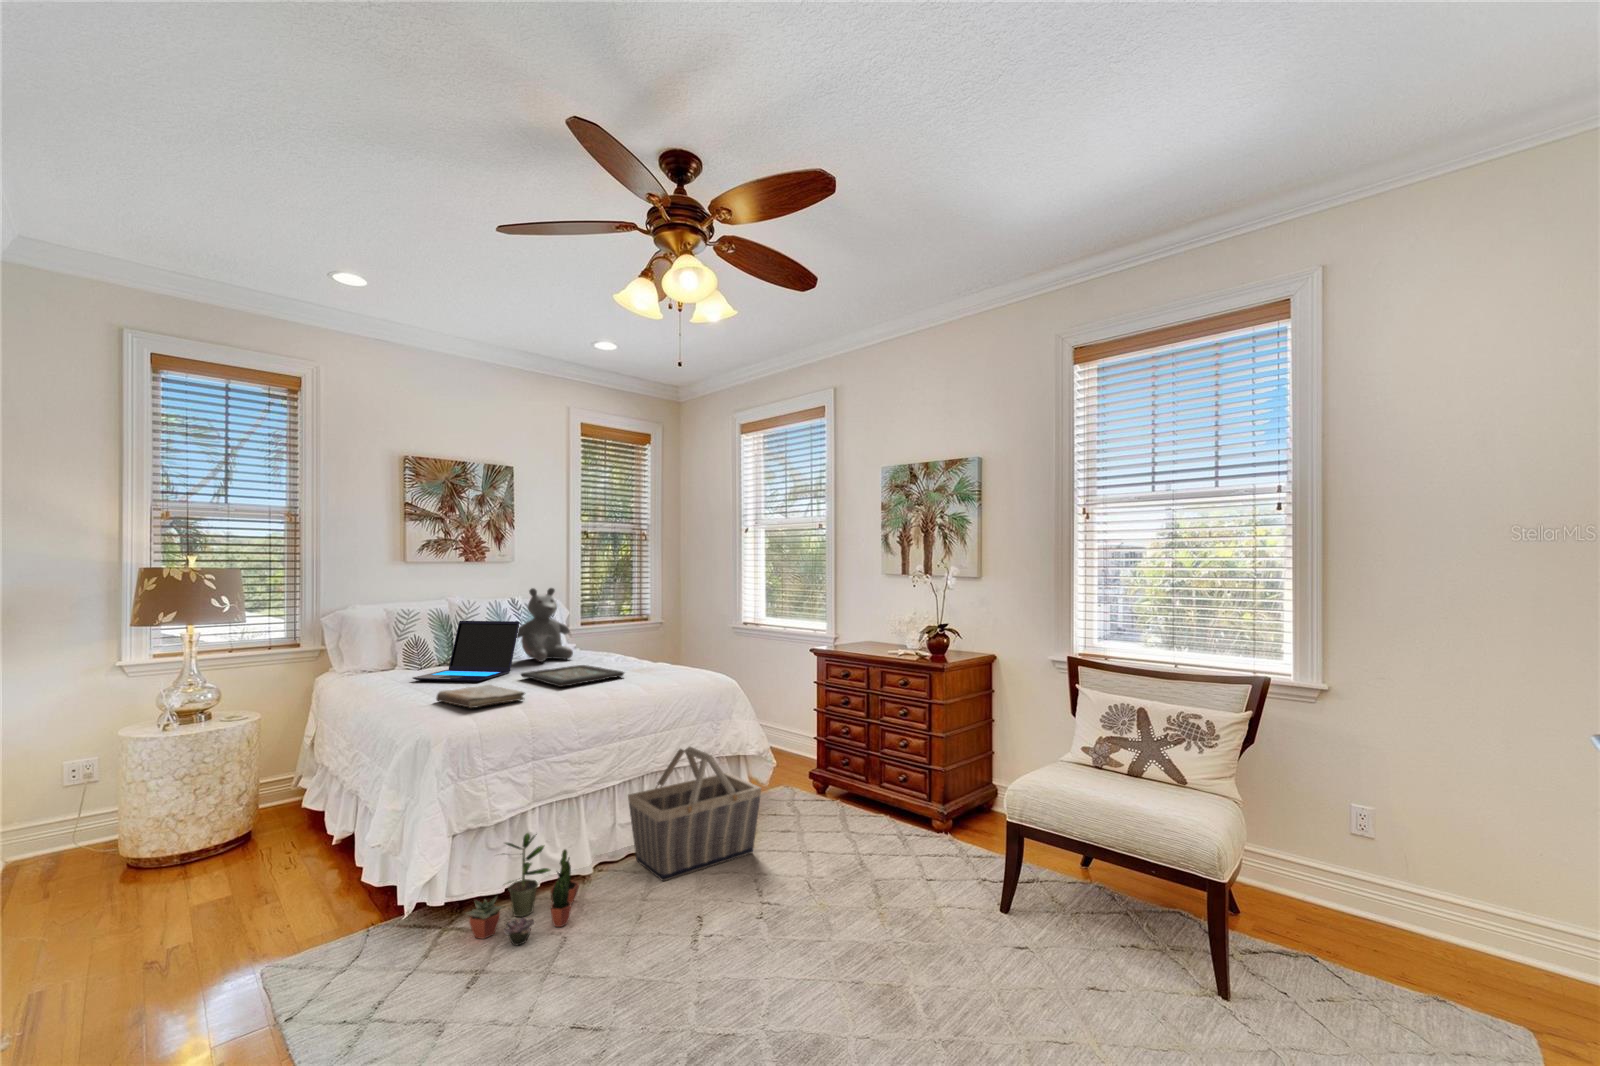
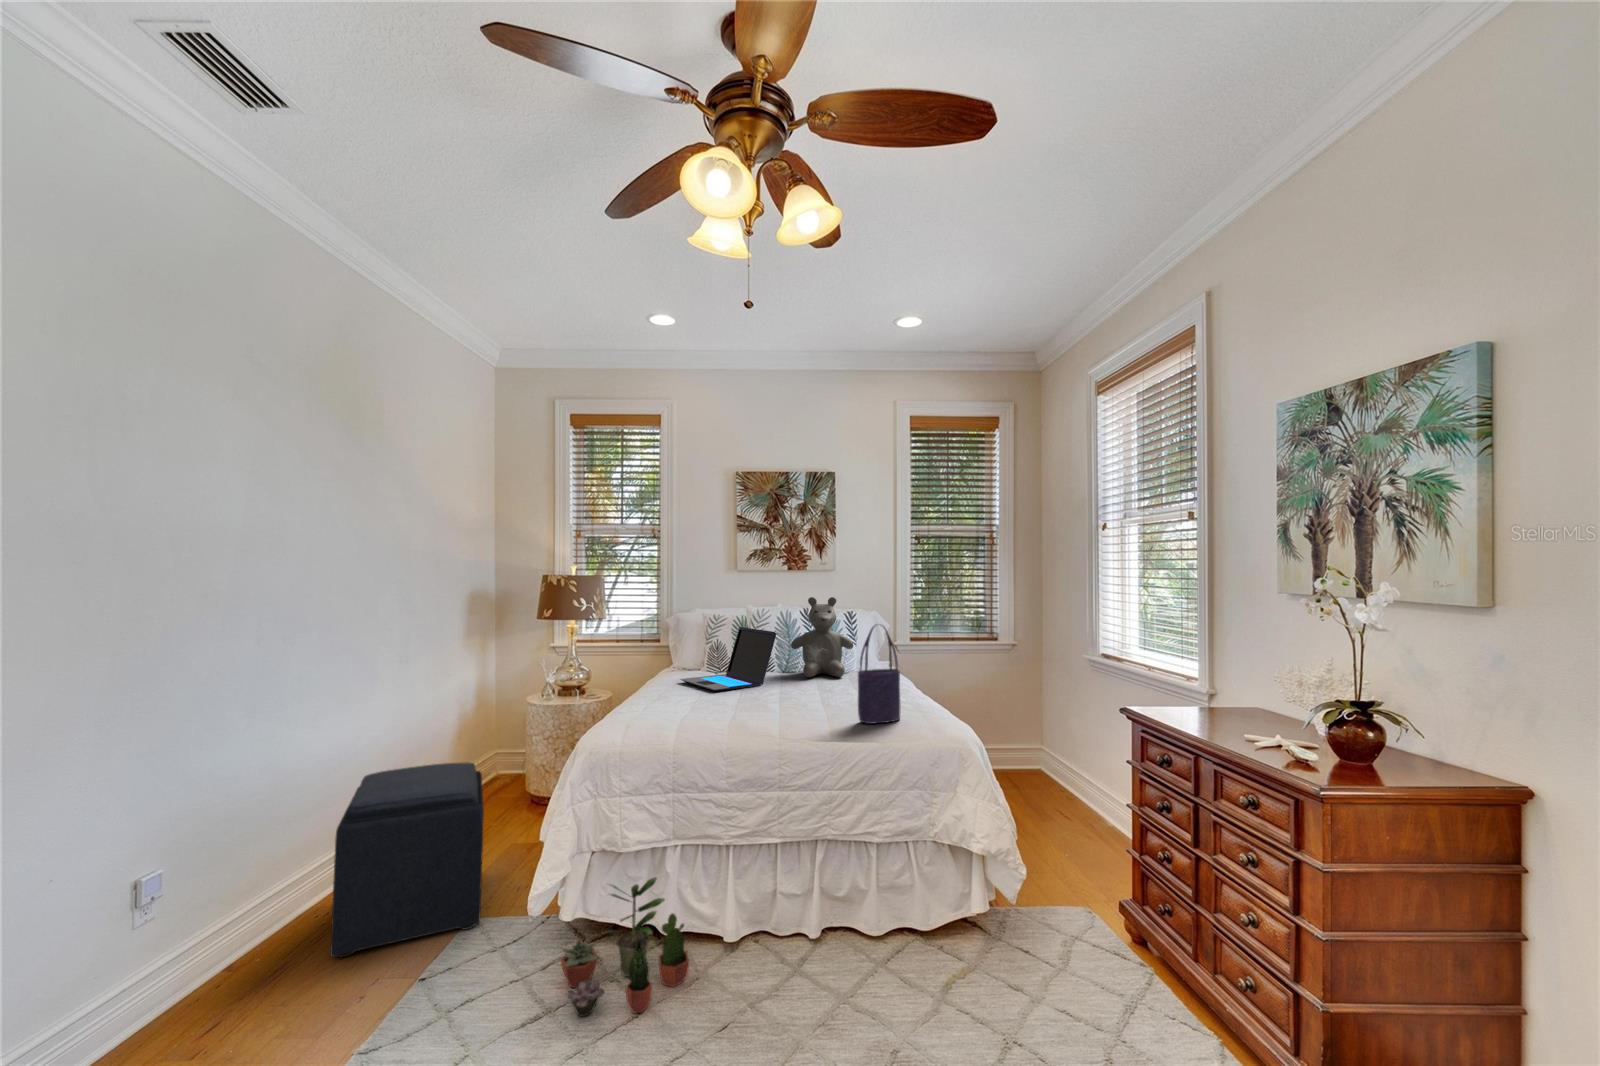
tote bag: none [660,604,686,680] -> present [858,625,900,724]
decorative tray: present [521,665,624,687] -> none [750,687,837,712]
book: present [436,685,525,708] -> none [629,697,696,722]
basket: present [628,747,761,881] -> none [778,820,952,1014]
ottoman: none [50,796,311,1032] -> present [331,763,484,958]

